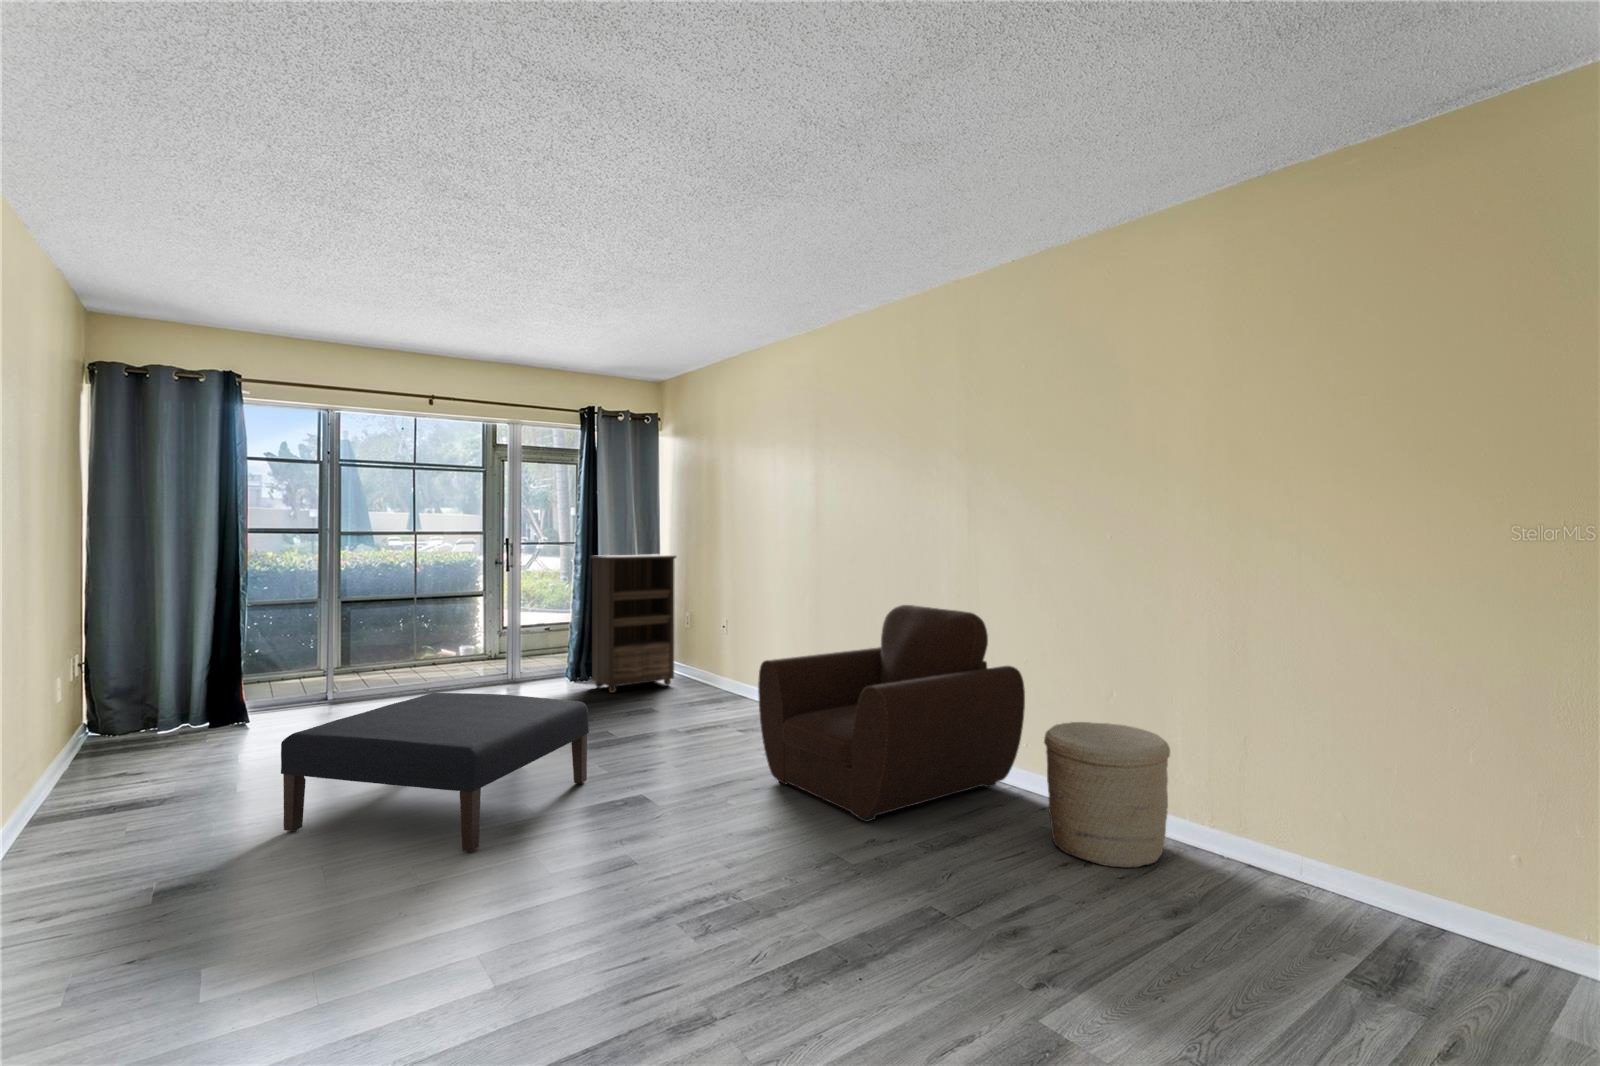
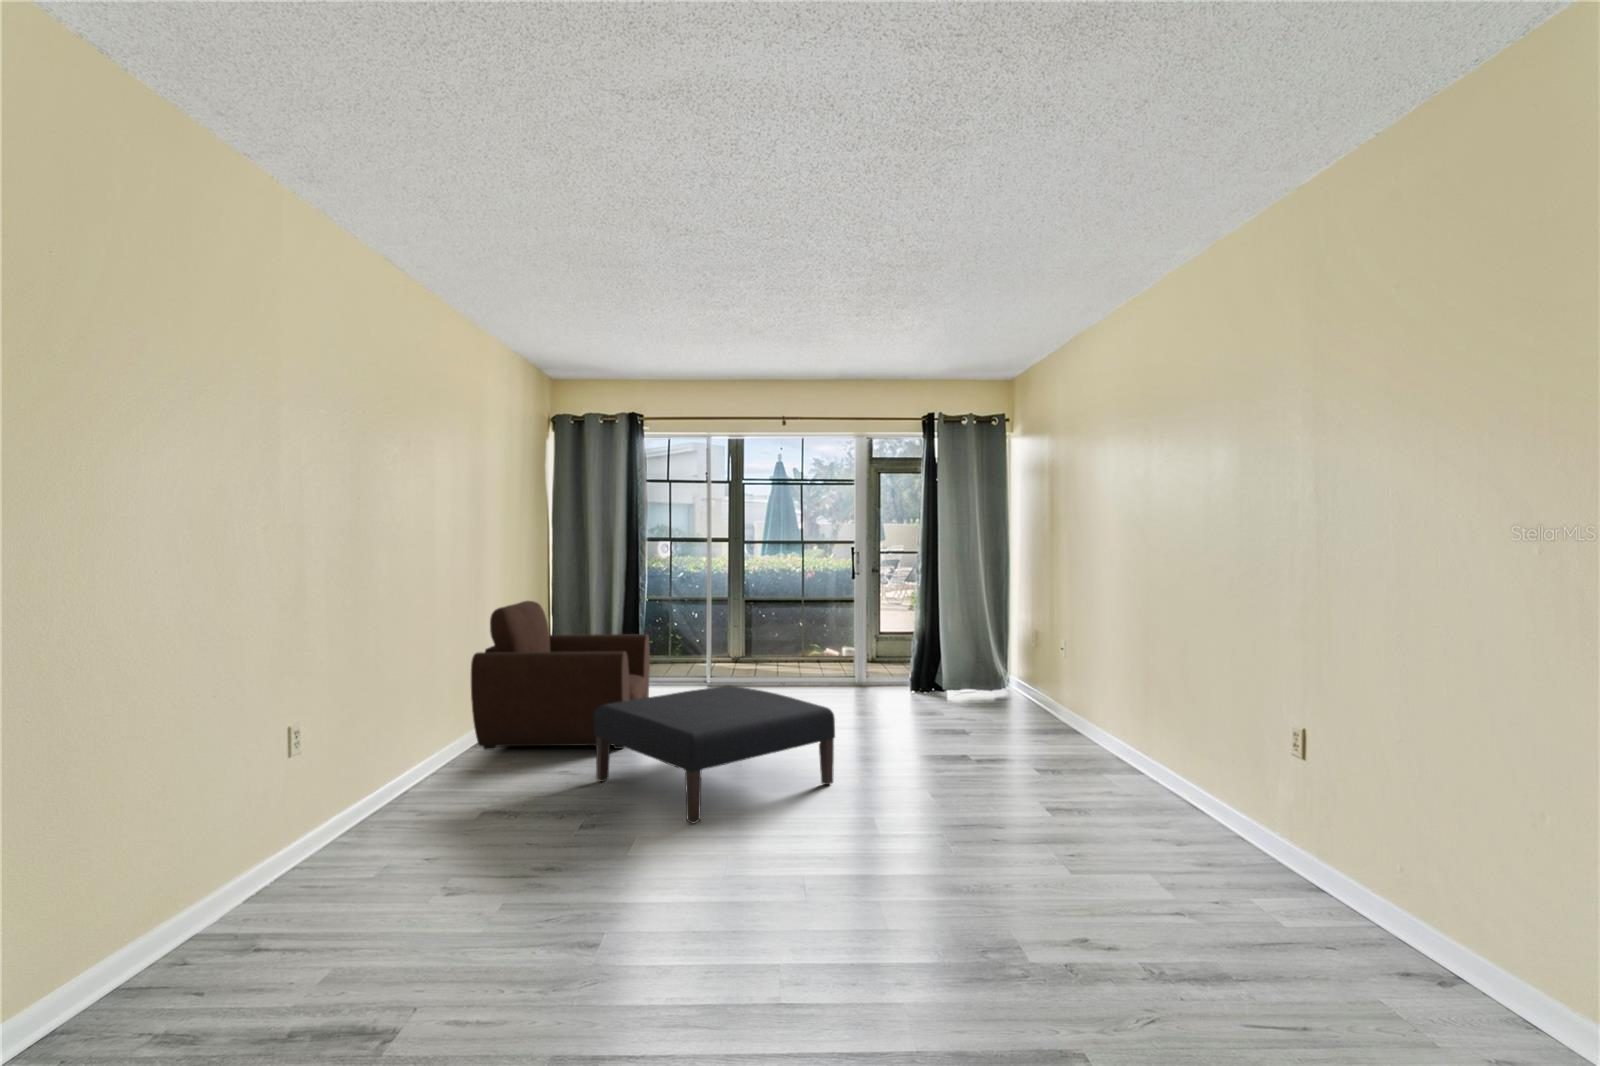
bookshelf: present [590,554,676,693] -> none [924,564,1011,704]
armchair: present [758,605,1025,822] -> present [471,601,650,750]
woven basket: present [1044,722,1170,867] -> none [1256,809,1444,1022]

